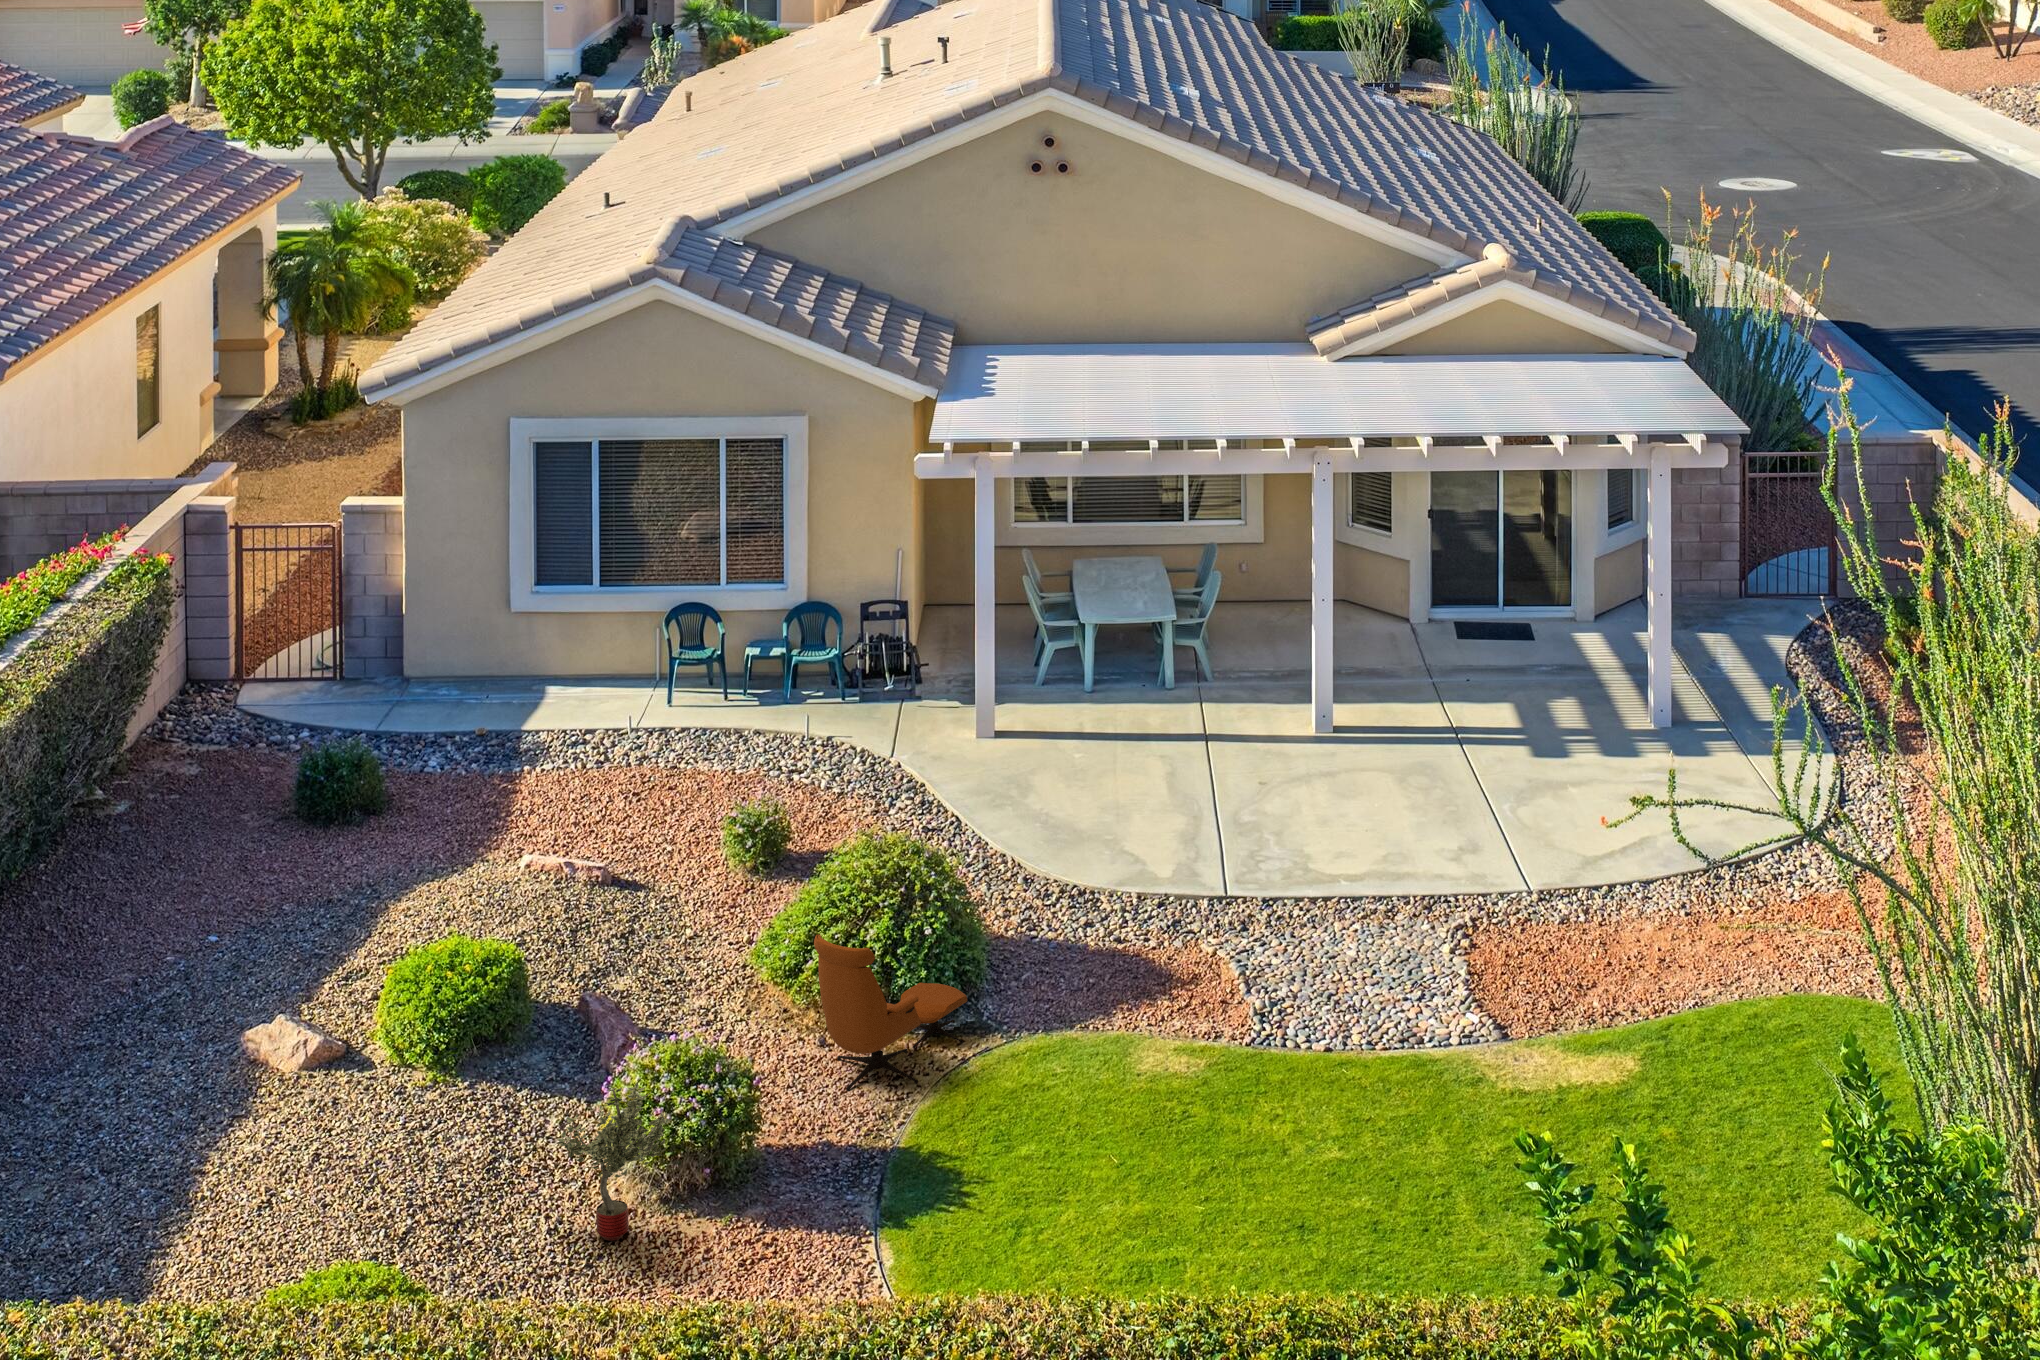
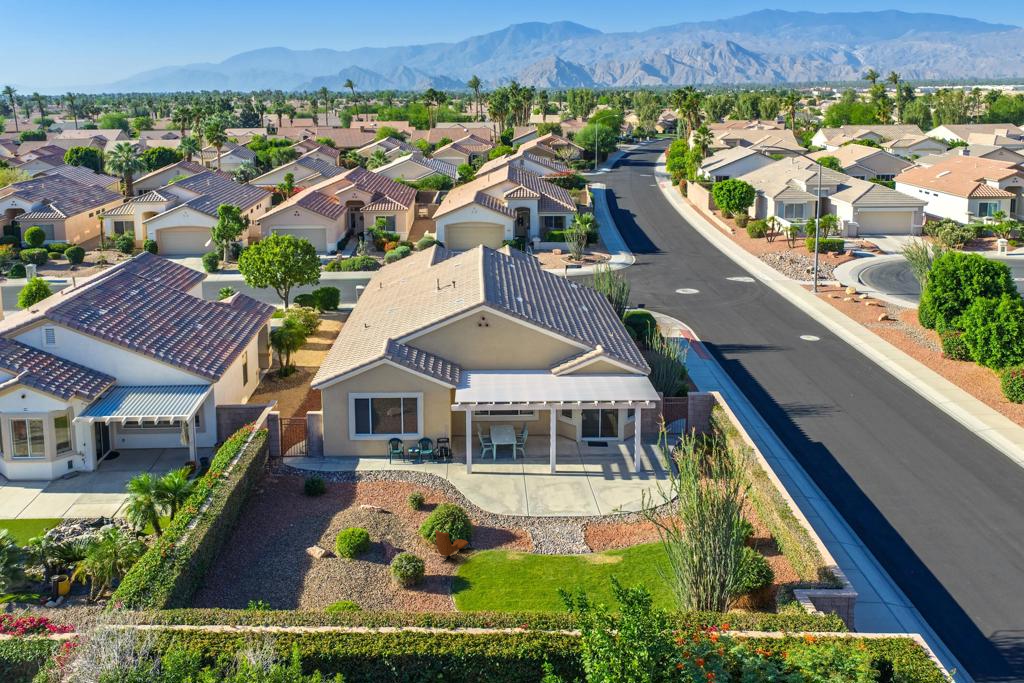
potted tree: present [557,1083,670,1241] -> none [383,563,408,596]

